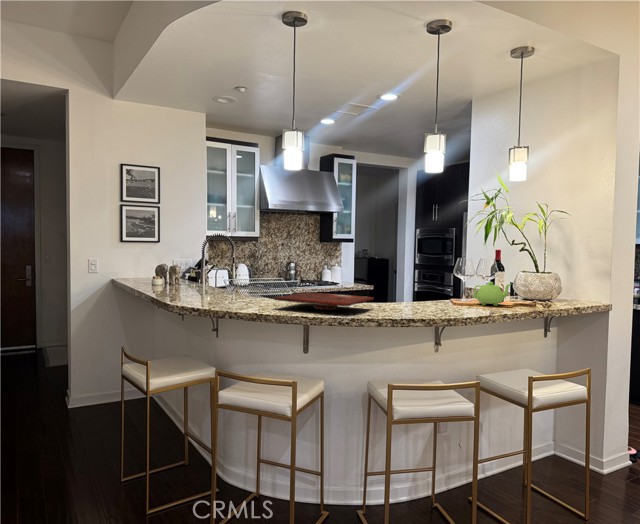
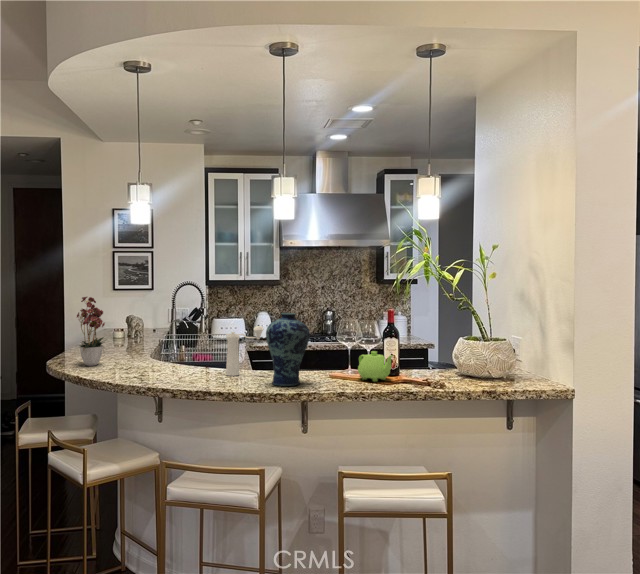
flower arrangement: none [212,234,256,305] -> present [77,297,105,366]
vase: none [431,249,469,311] -> present [266,313,310,386]
pepper mill: none [377,263,407,307] -> present [226,326,264,376]
cutting board: present [274,292,374,310] -> none [109,355,208,376]

